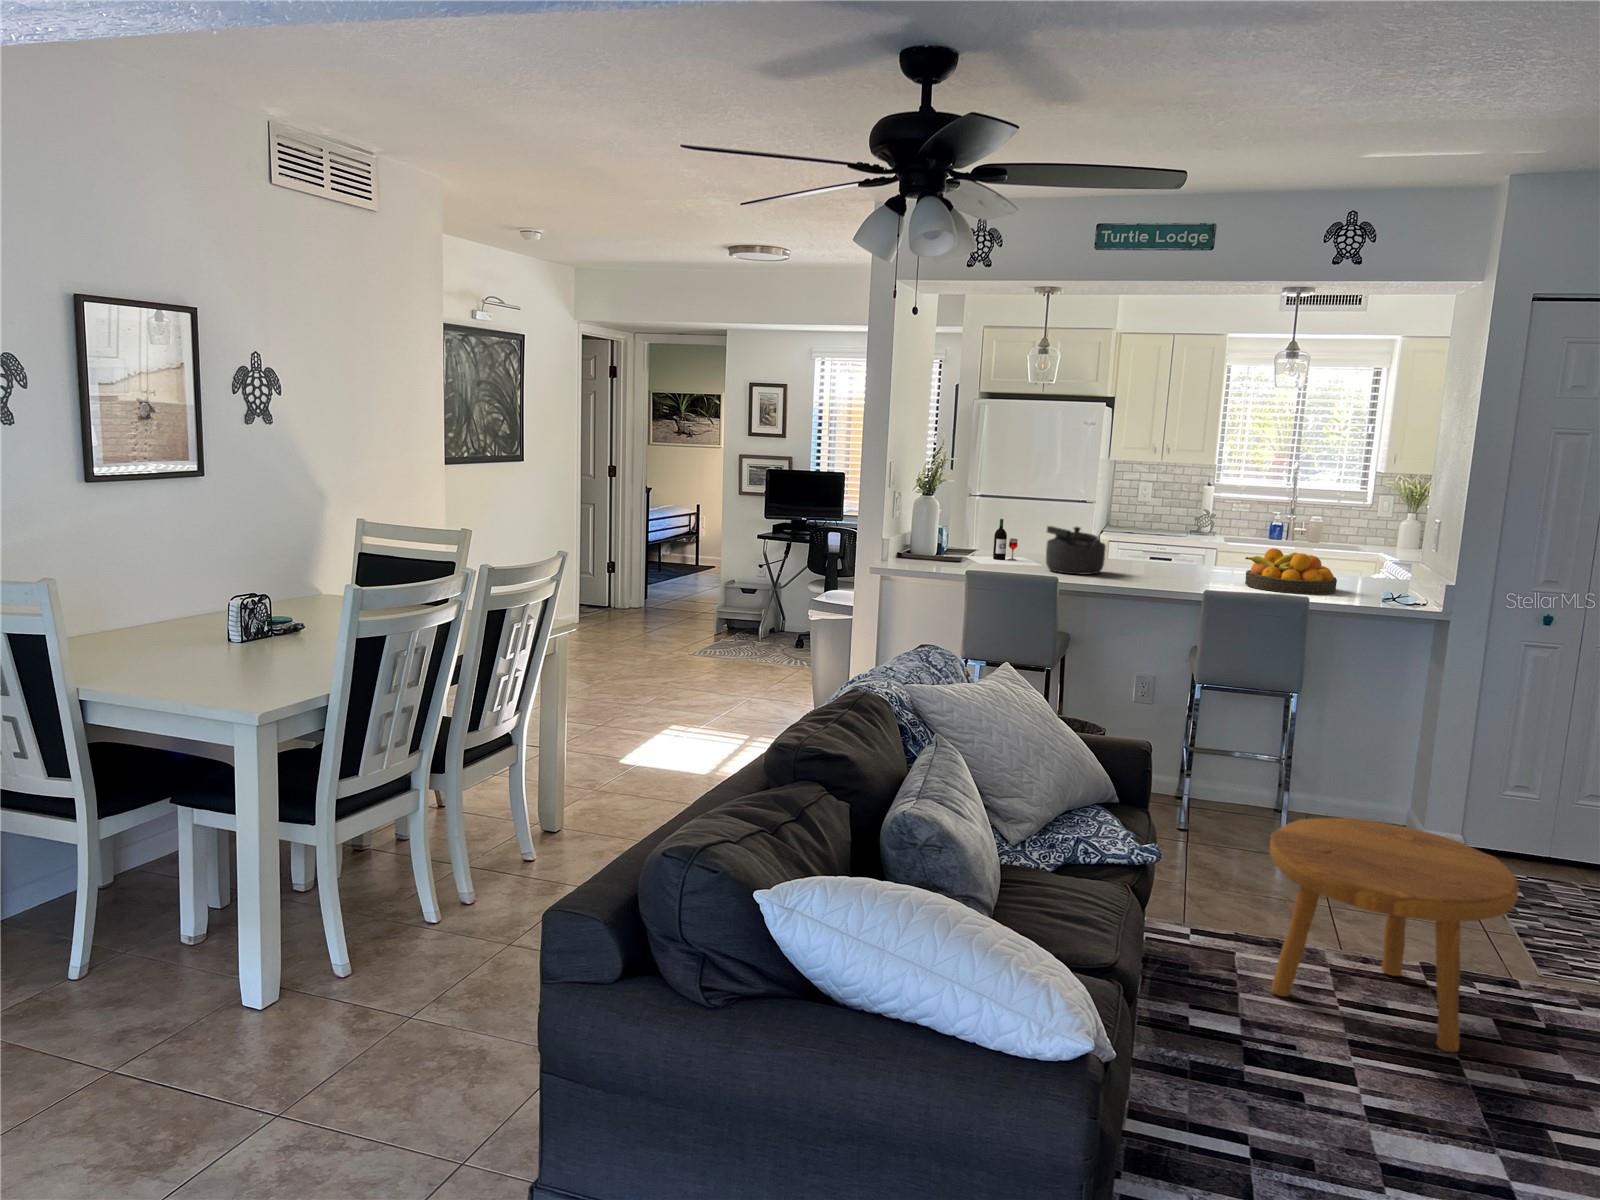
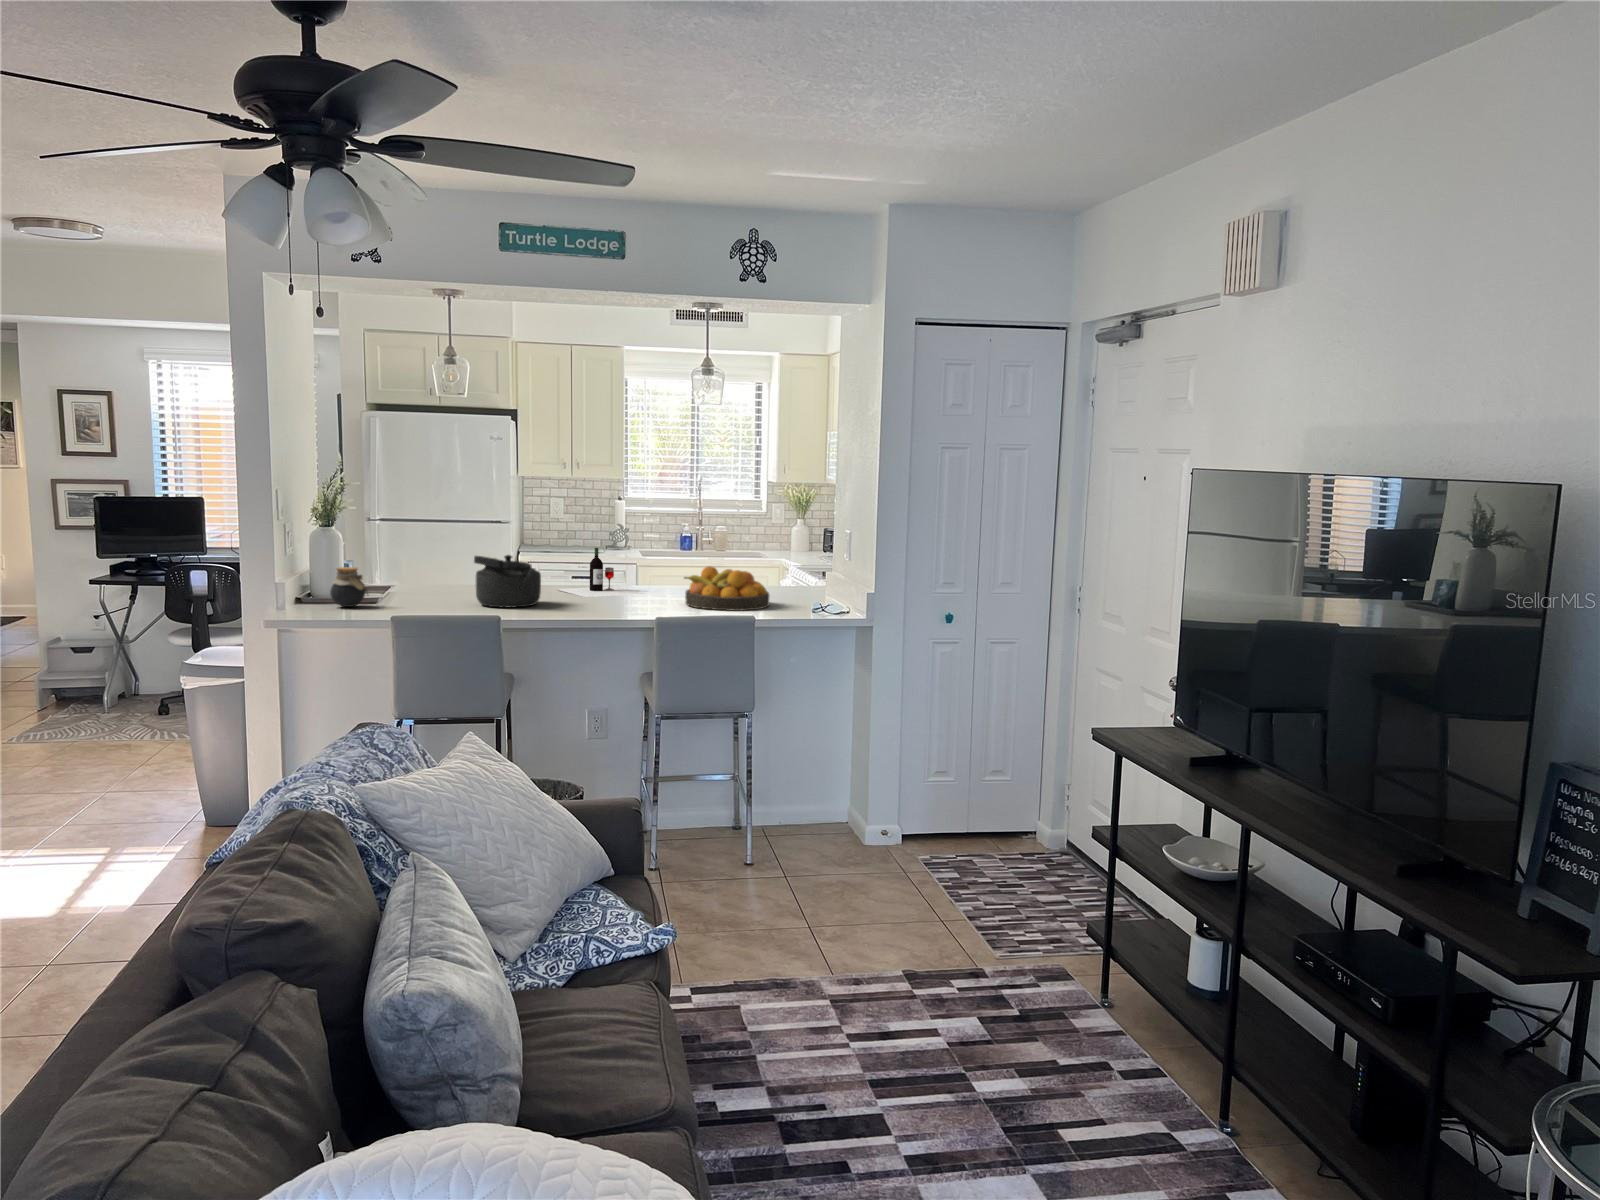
wine bottle: present [965,519,1040,565] -> present [557,548,644,597]
jar: none [925,530,956,564] -> present [330,567,368,607]
footstool: present [1270,818,1518,1052] -> none [770,841,995,1065]

